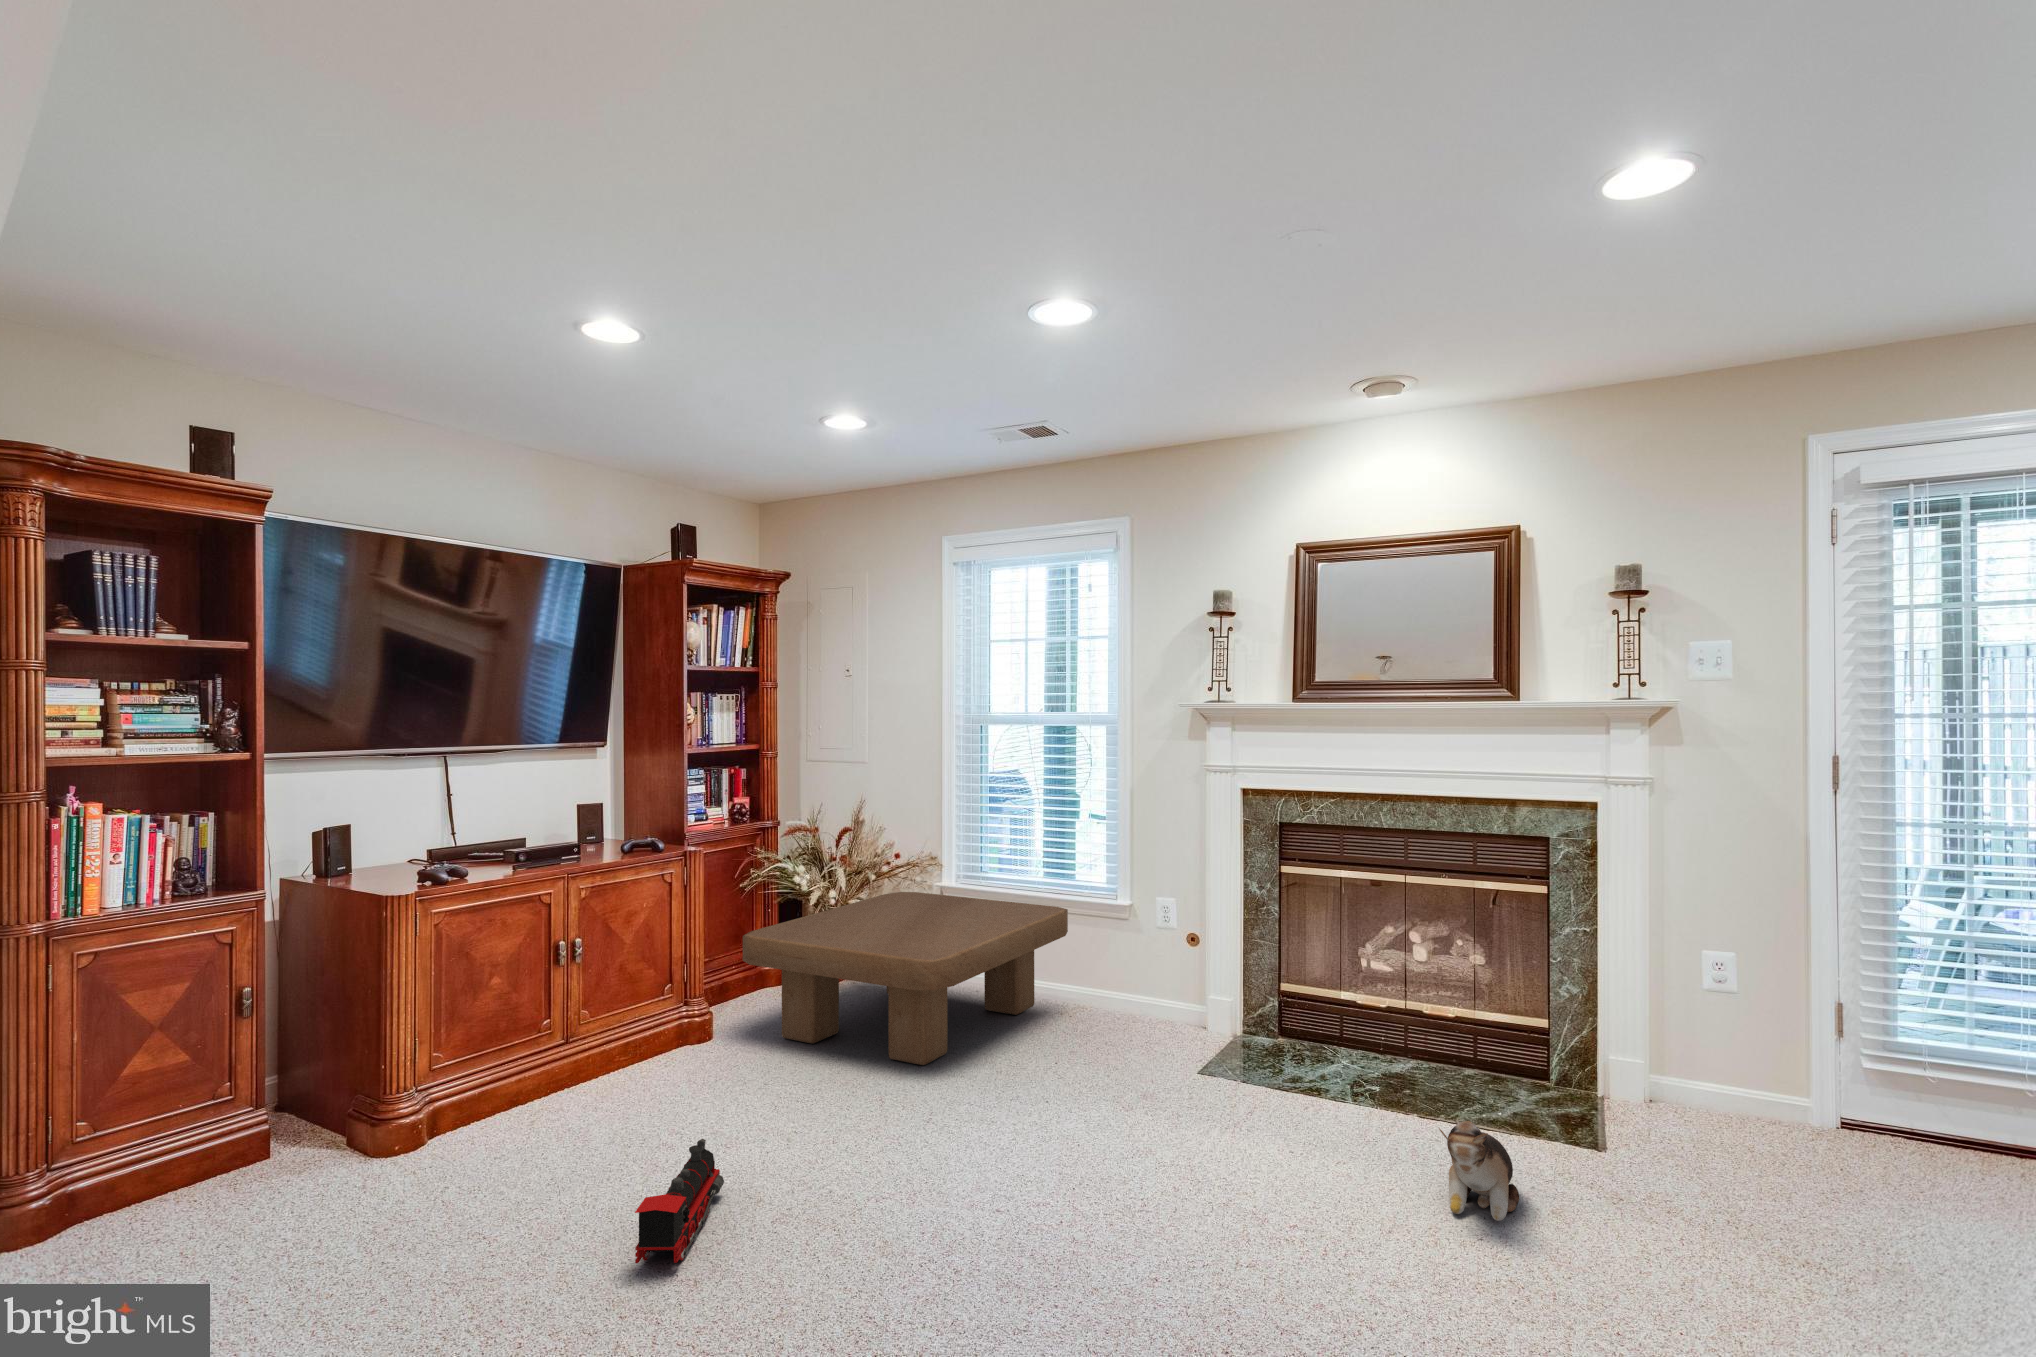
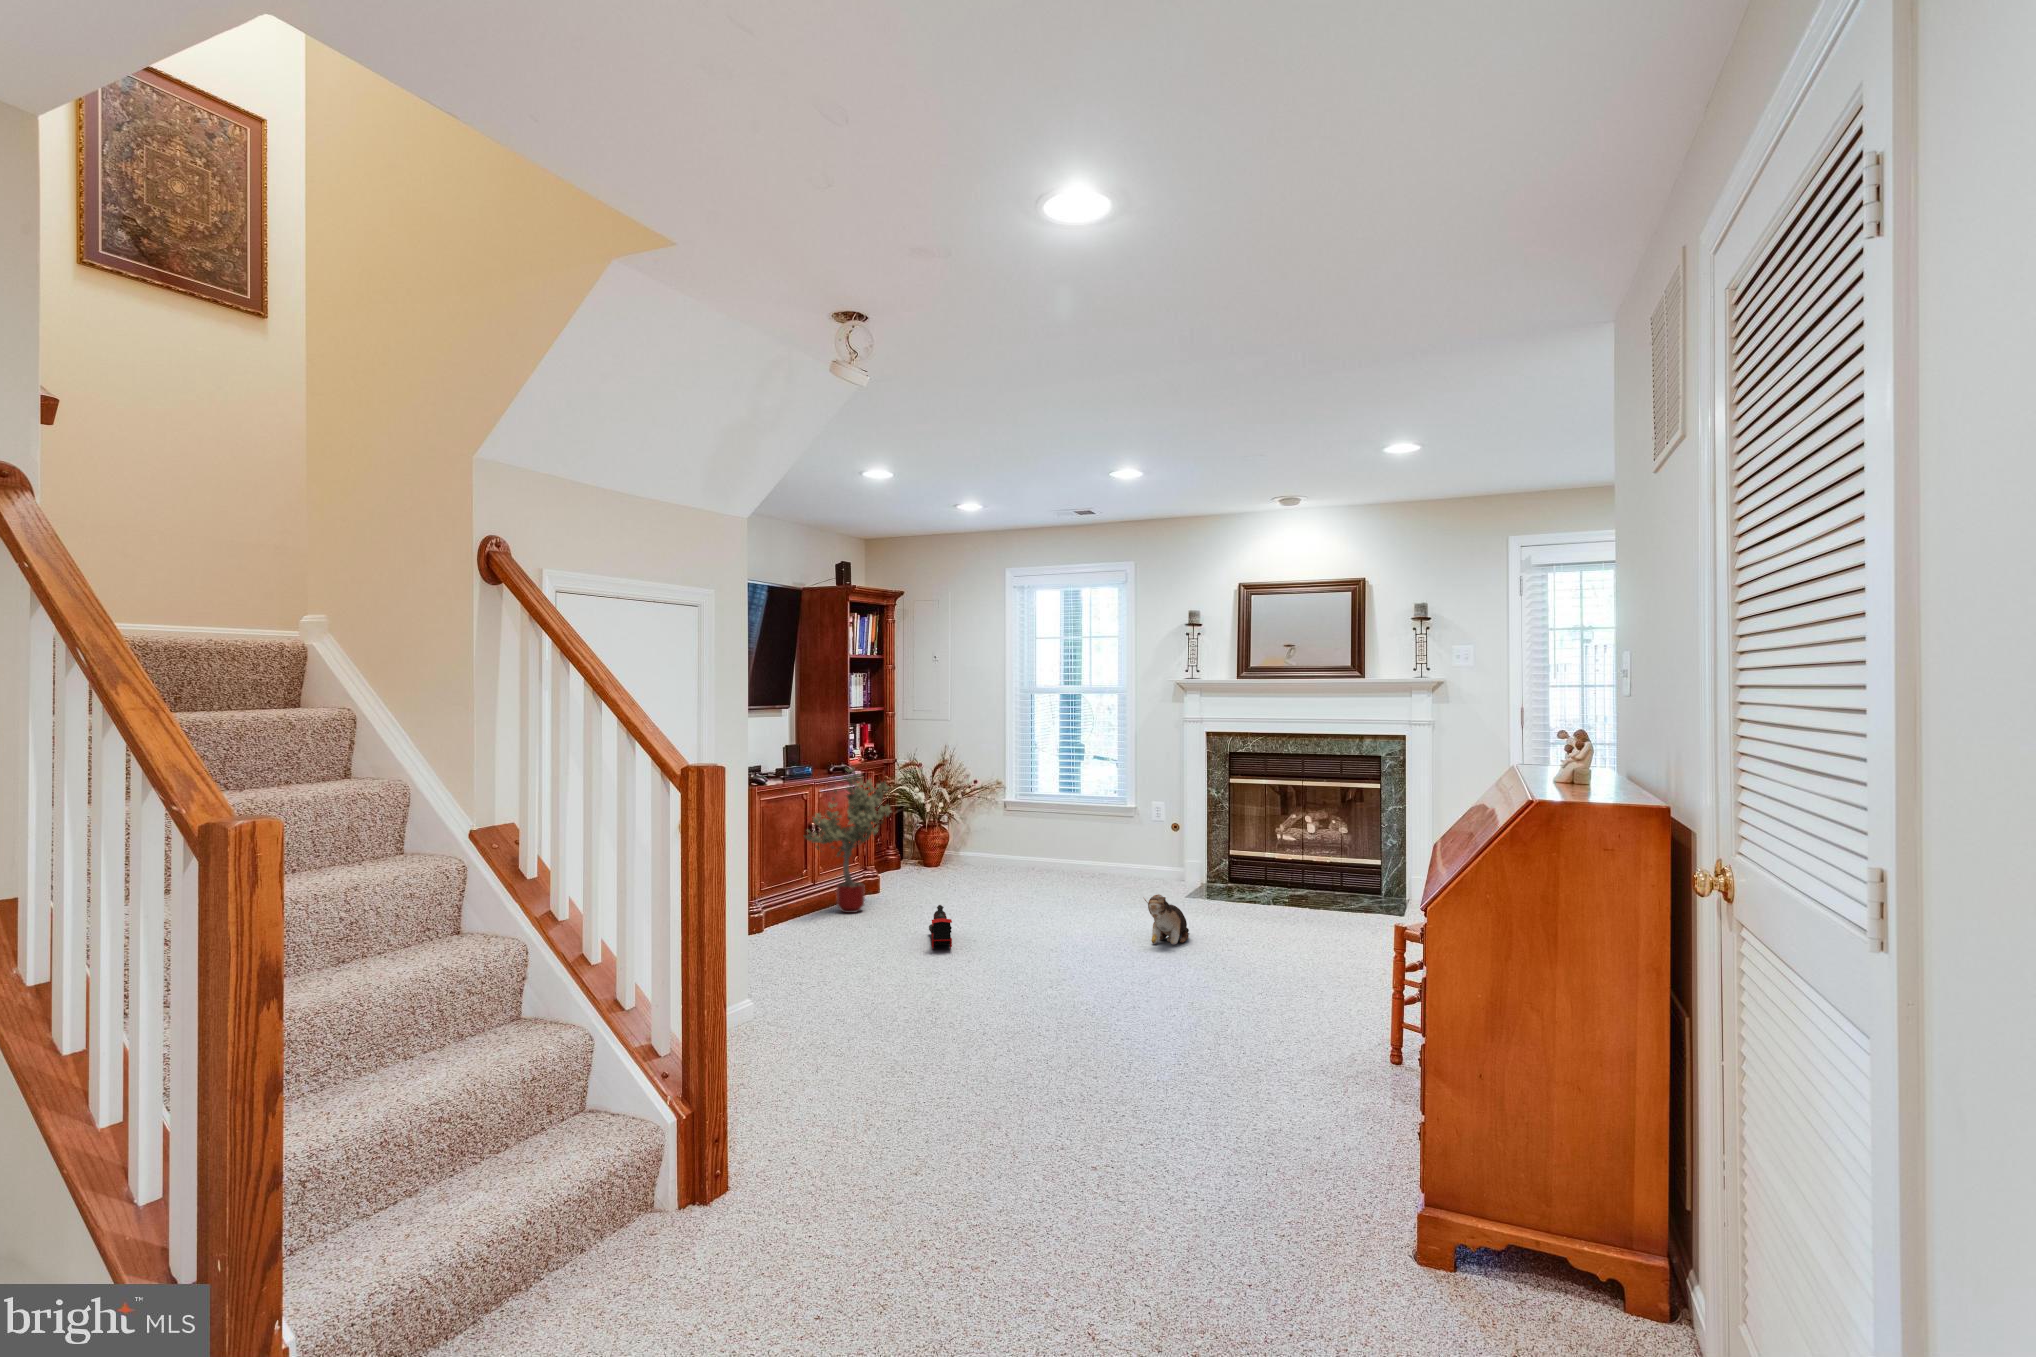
potted tree: none [505,851,694,1113] -> present [806,768,891,913]
coffee table: present [743,892,1068,1065] -> none [902,806,1094,895]
plush toy: present [1439,1121,1519,1221] -> present [1144,894,1189,945]

